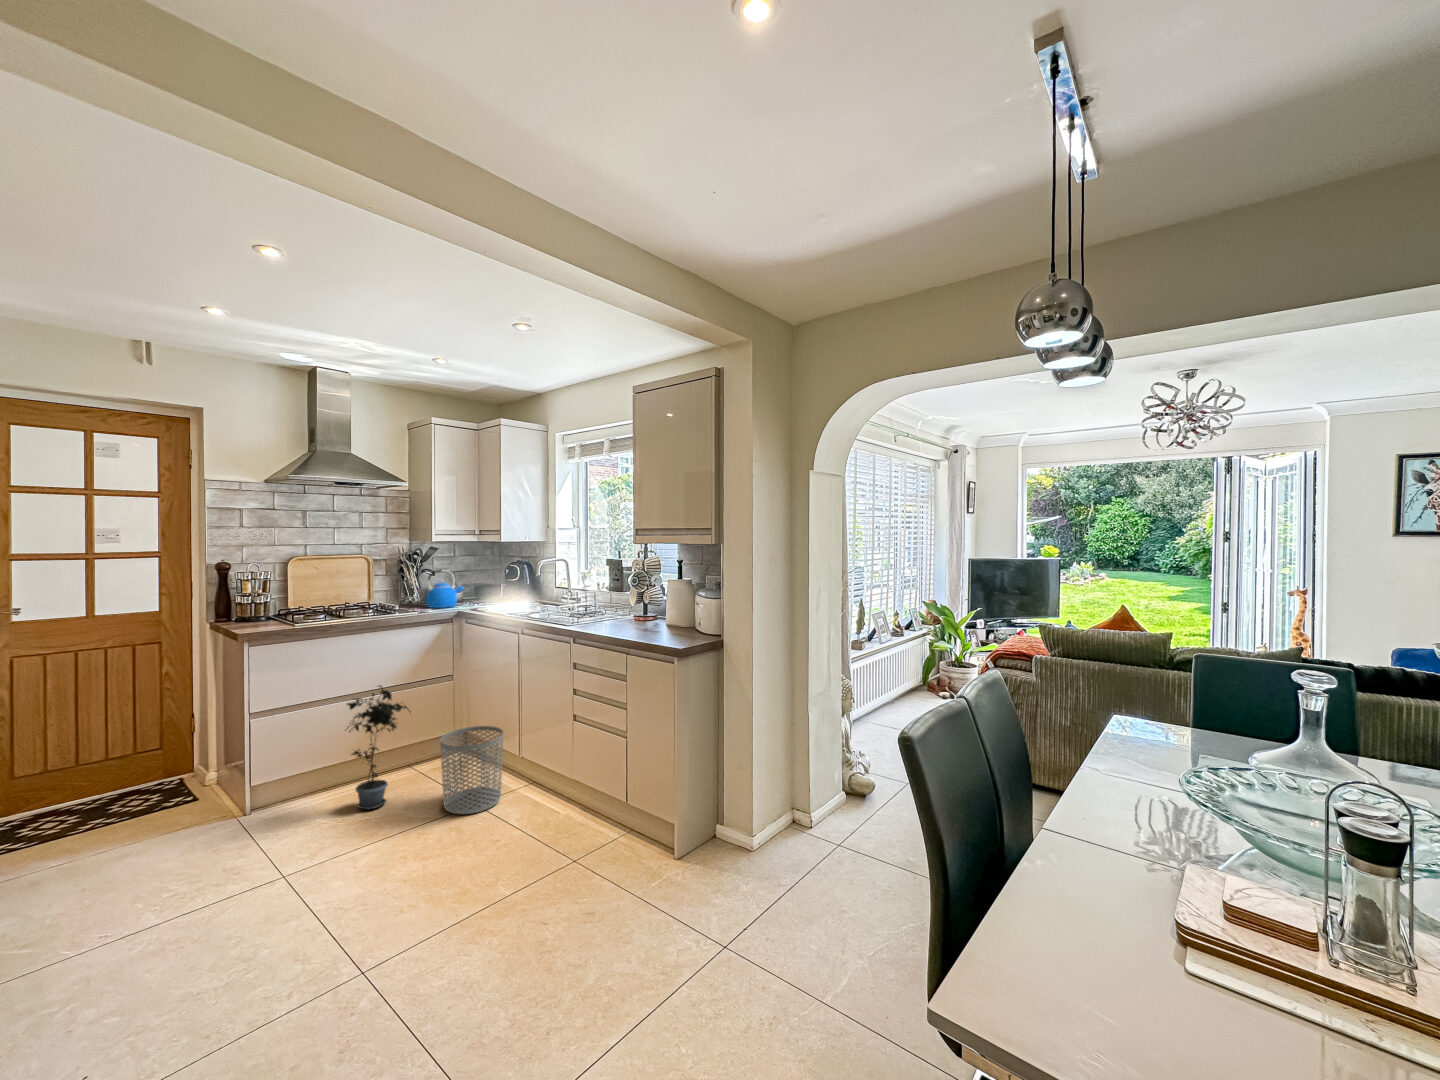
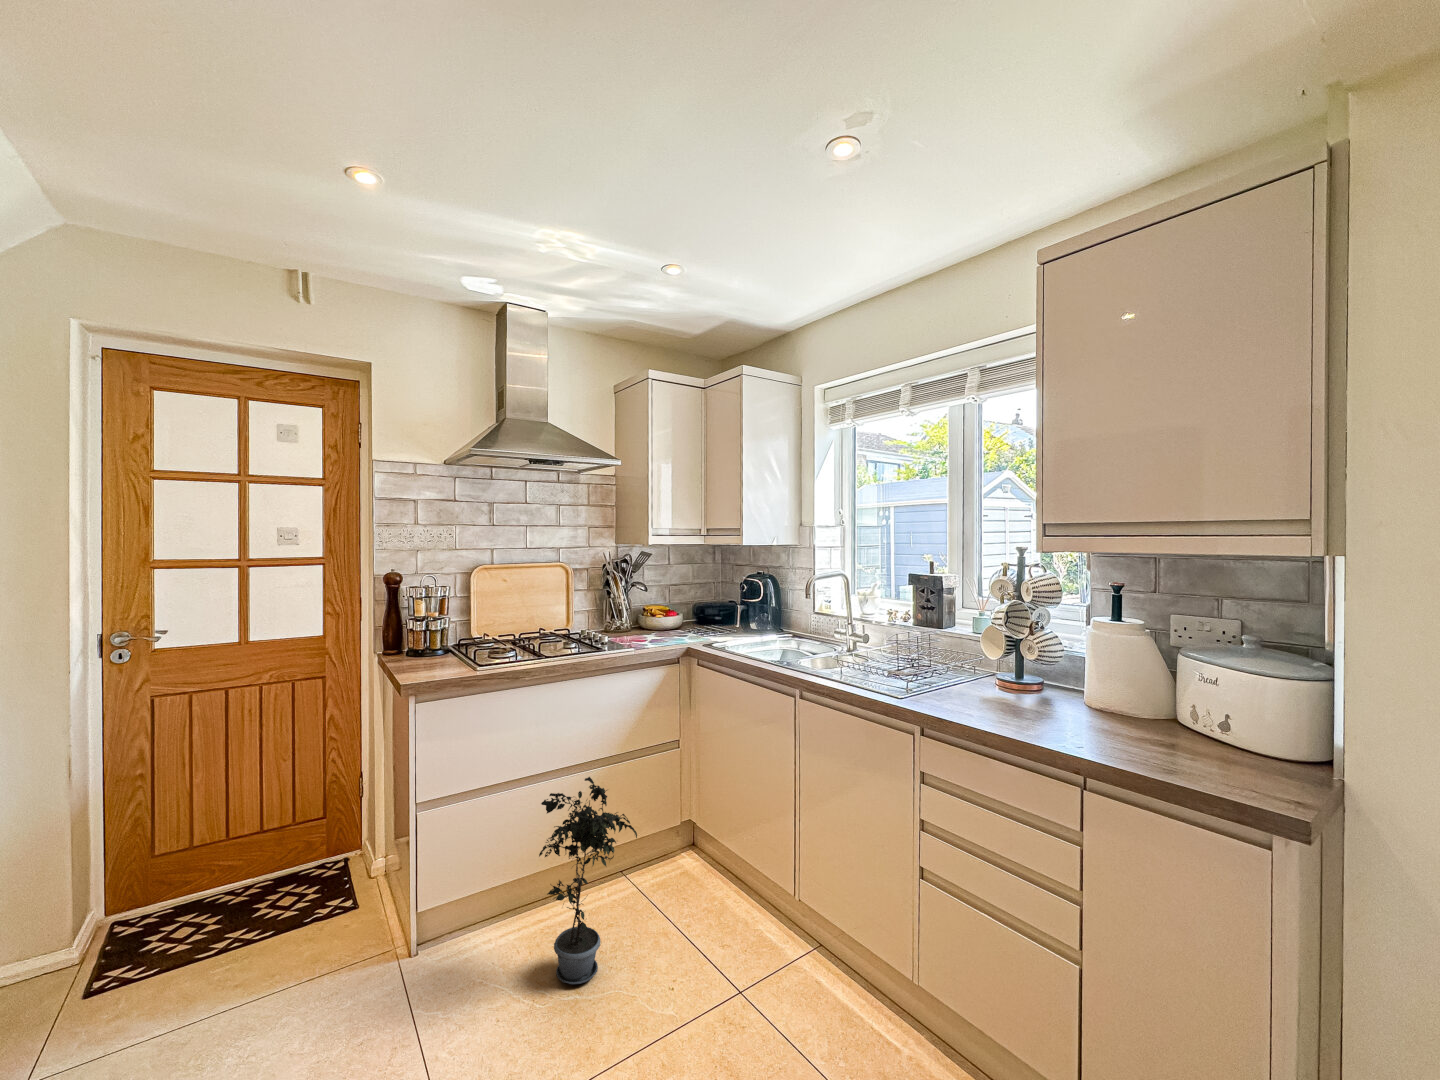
kettle: present [426,569,464,608] -> none [641,584,690,641]
waste bin: present [440,726,503,814] -> none [683,858,784,1036]

